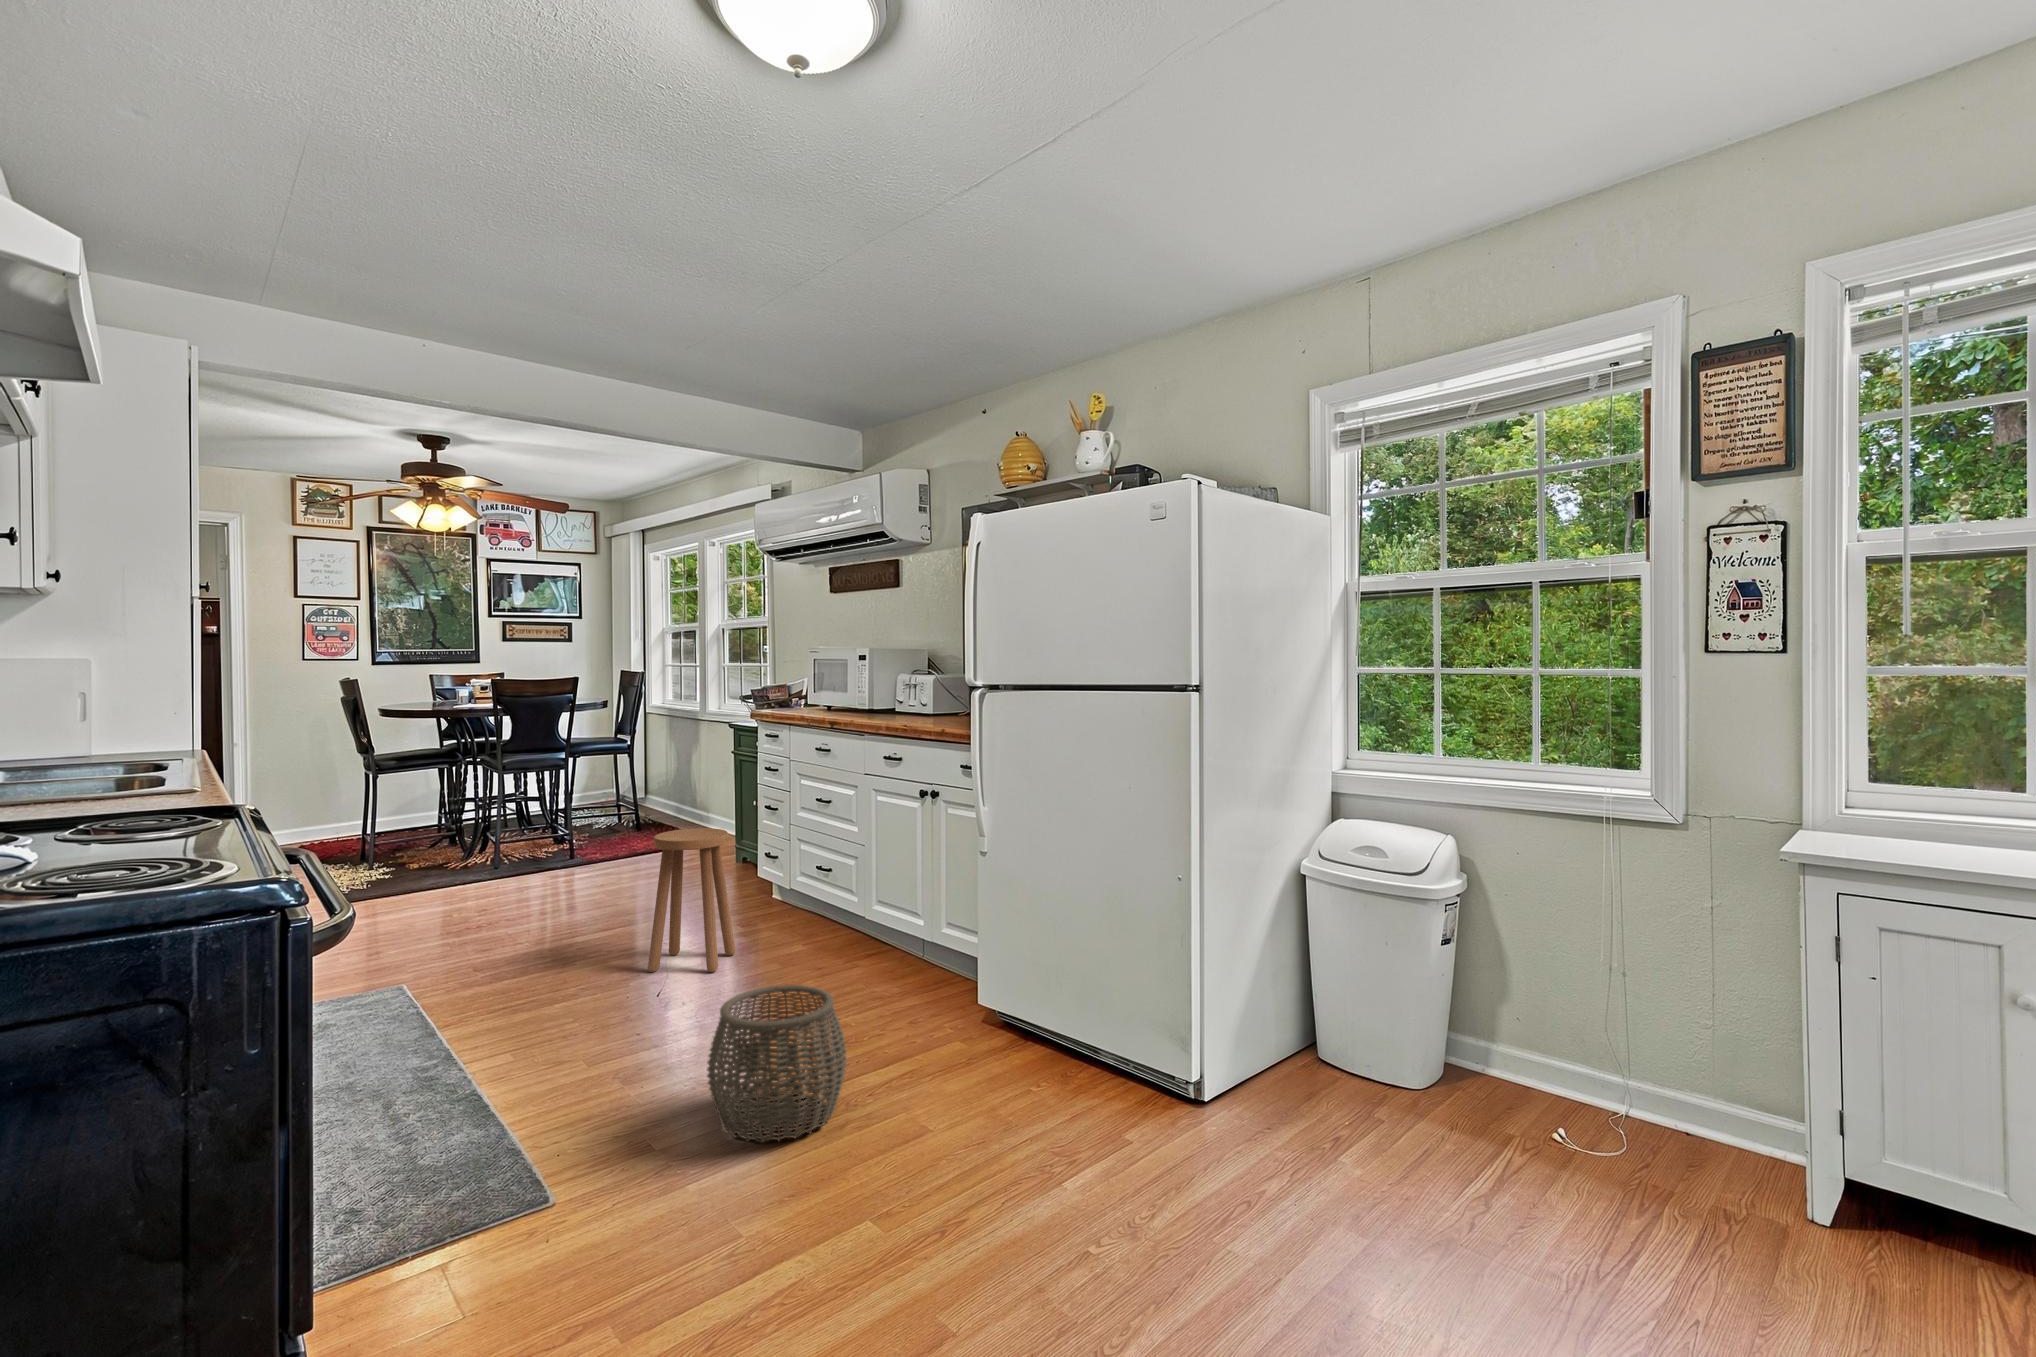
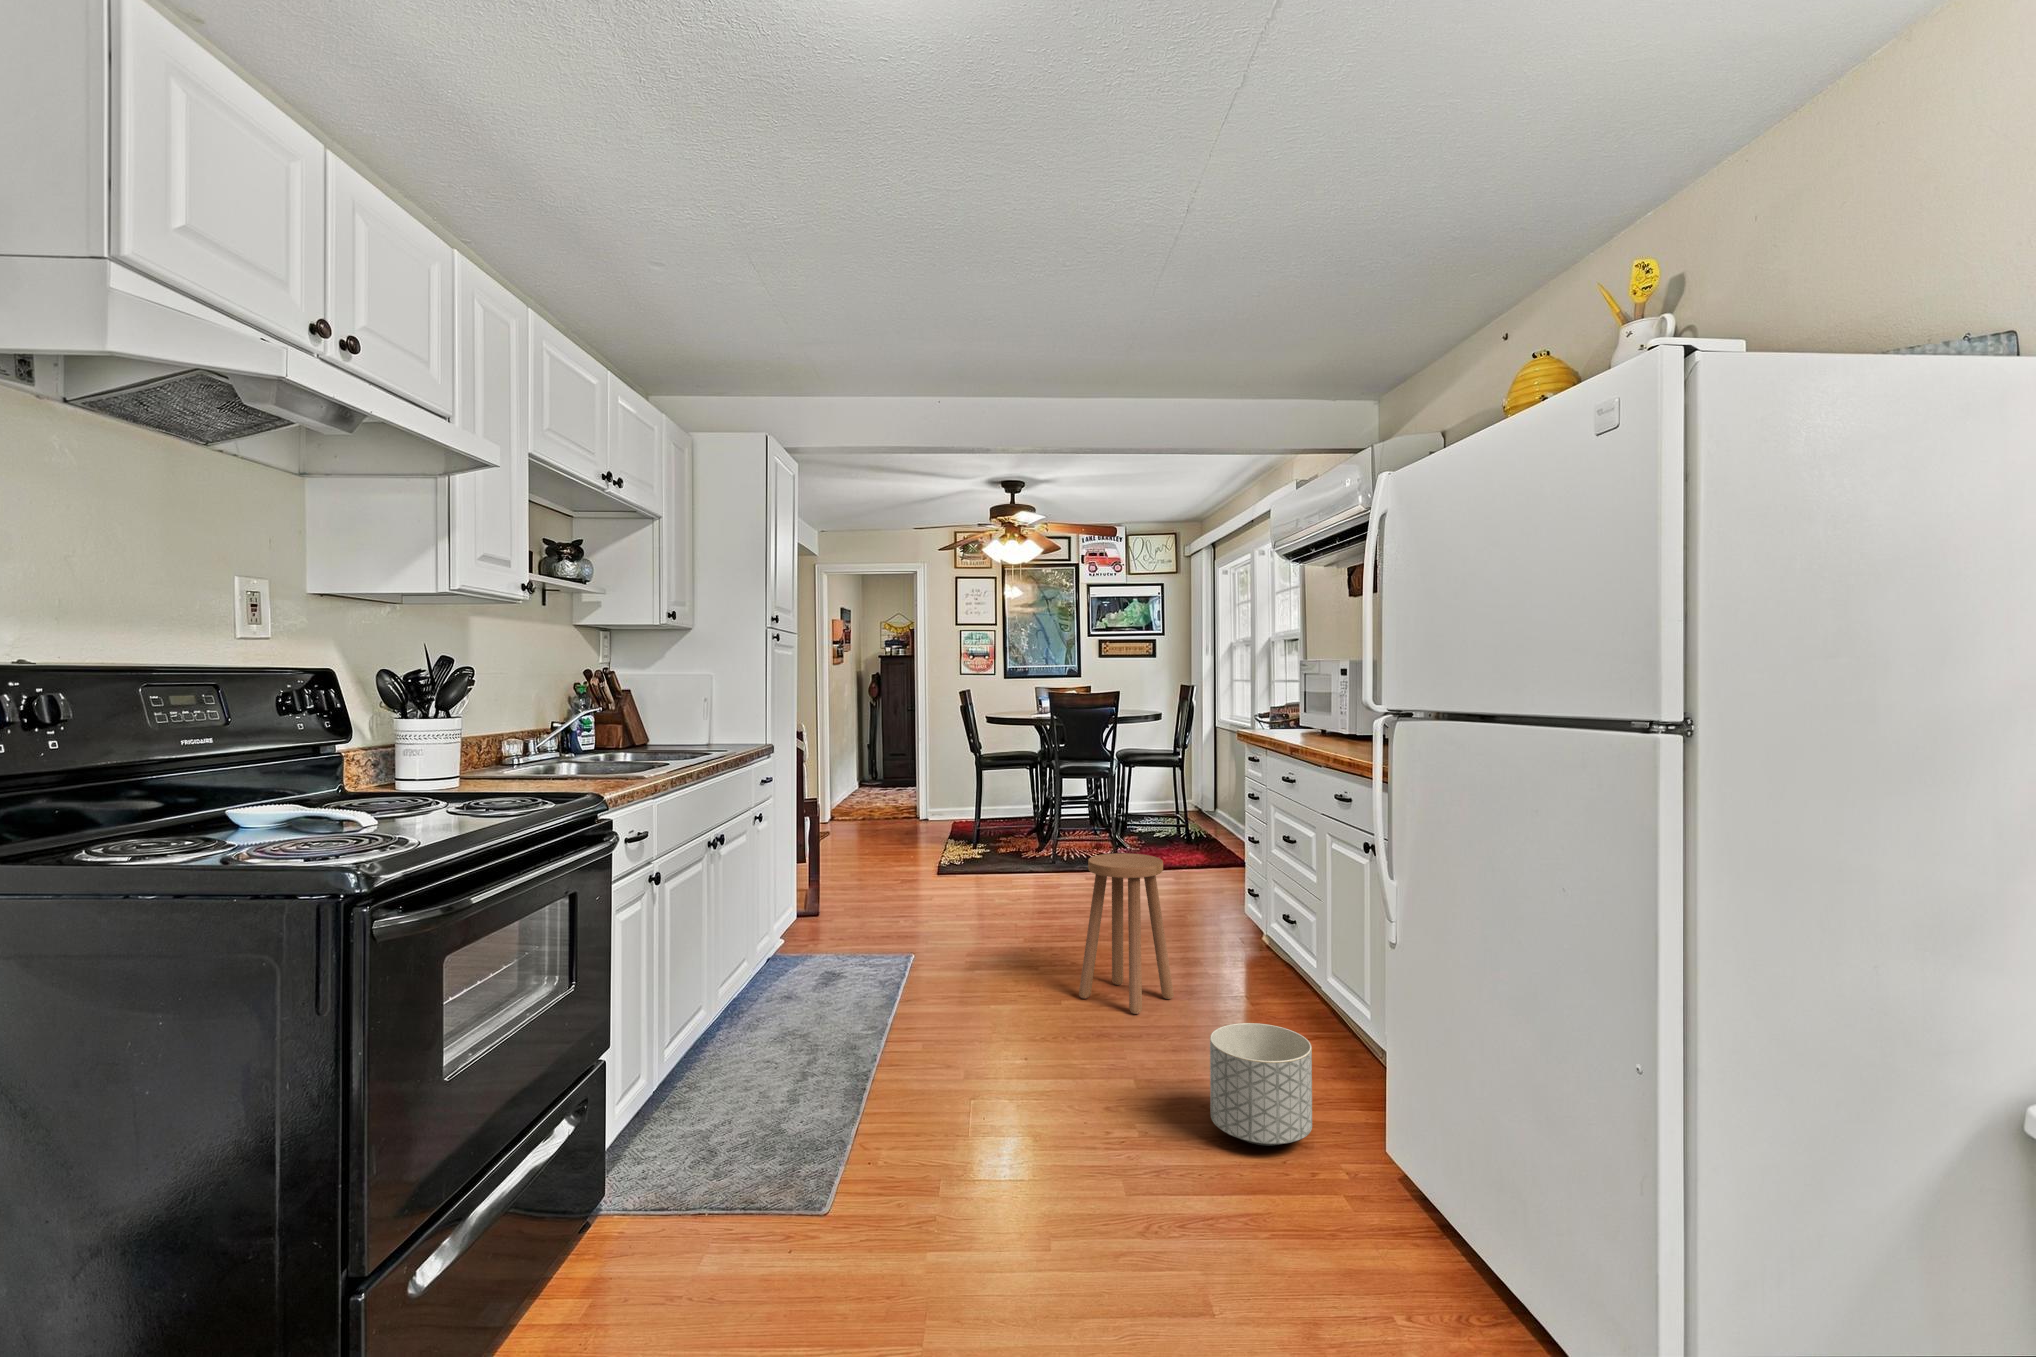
planter: none [841,937,919,1027] -> present [1210,1023,1312,1146]
woven basket: present [707,985,847,1142] -> none [968,1060,1132,1264]

